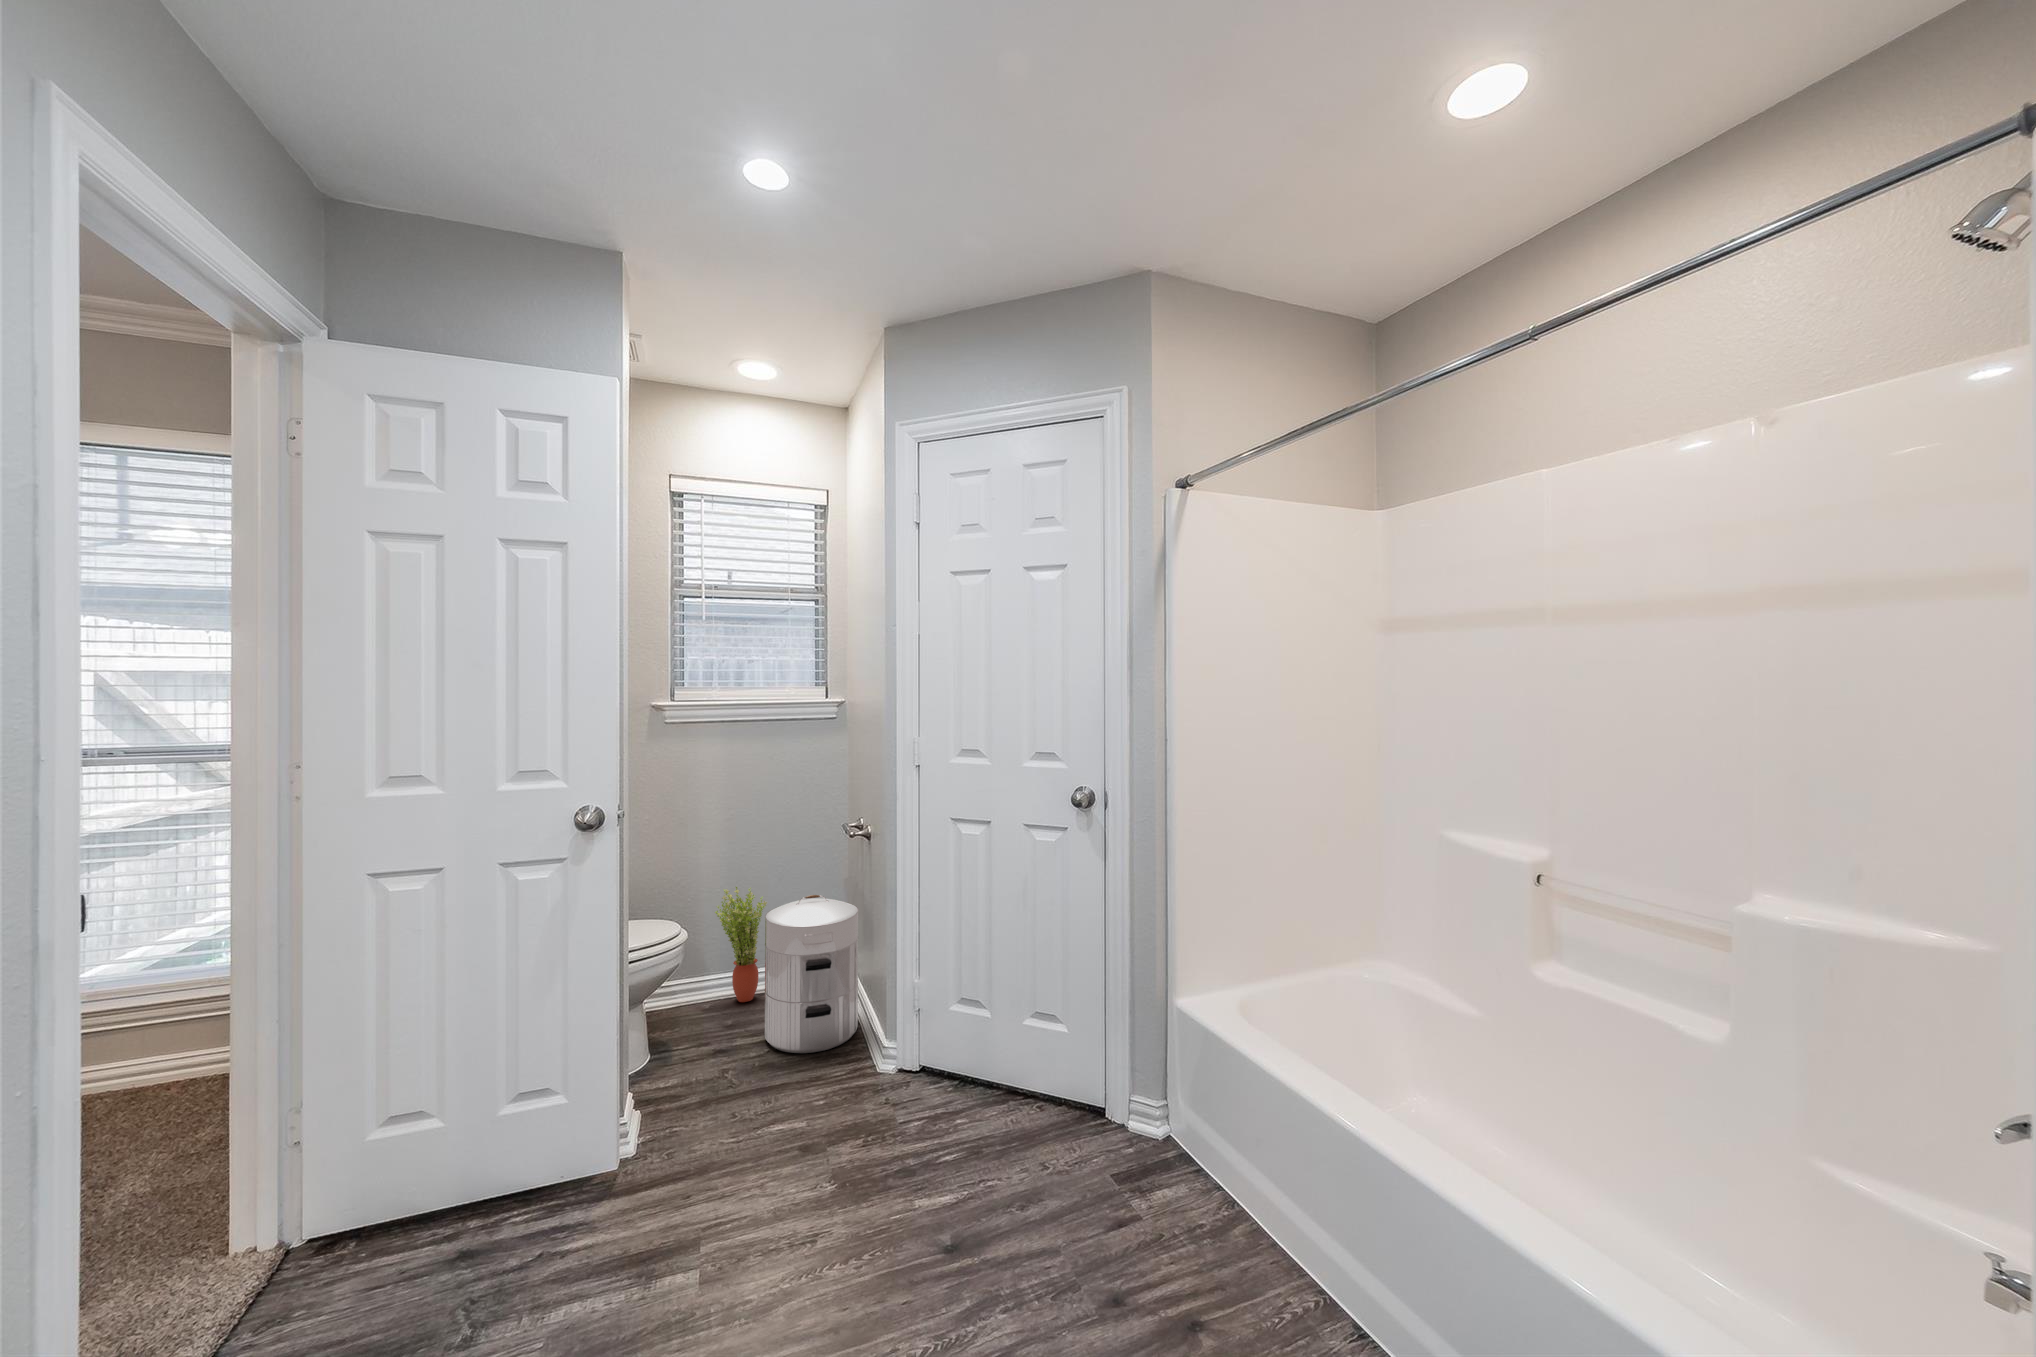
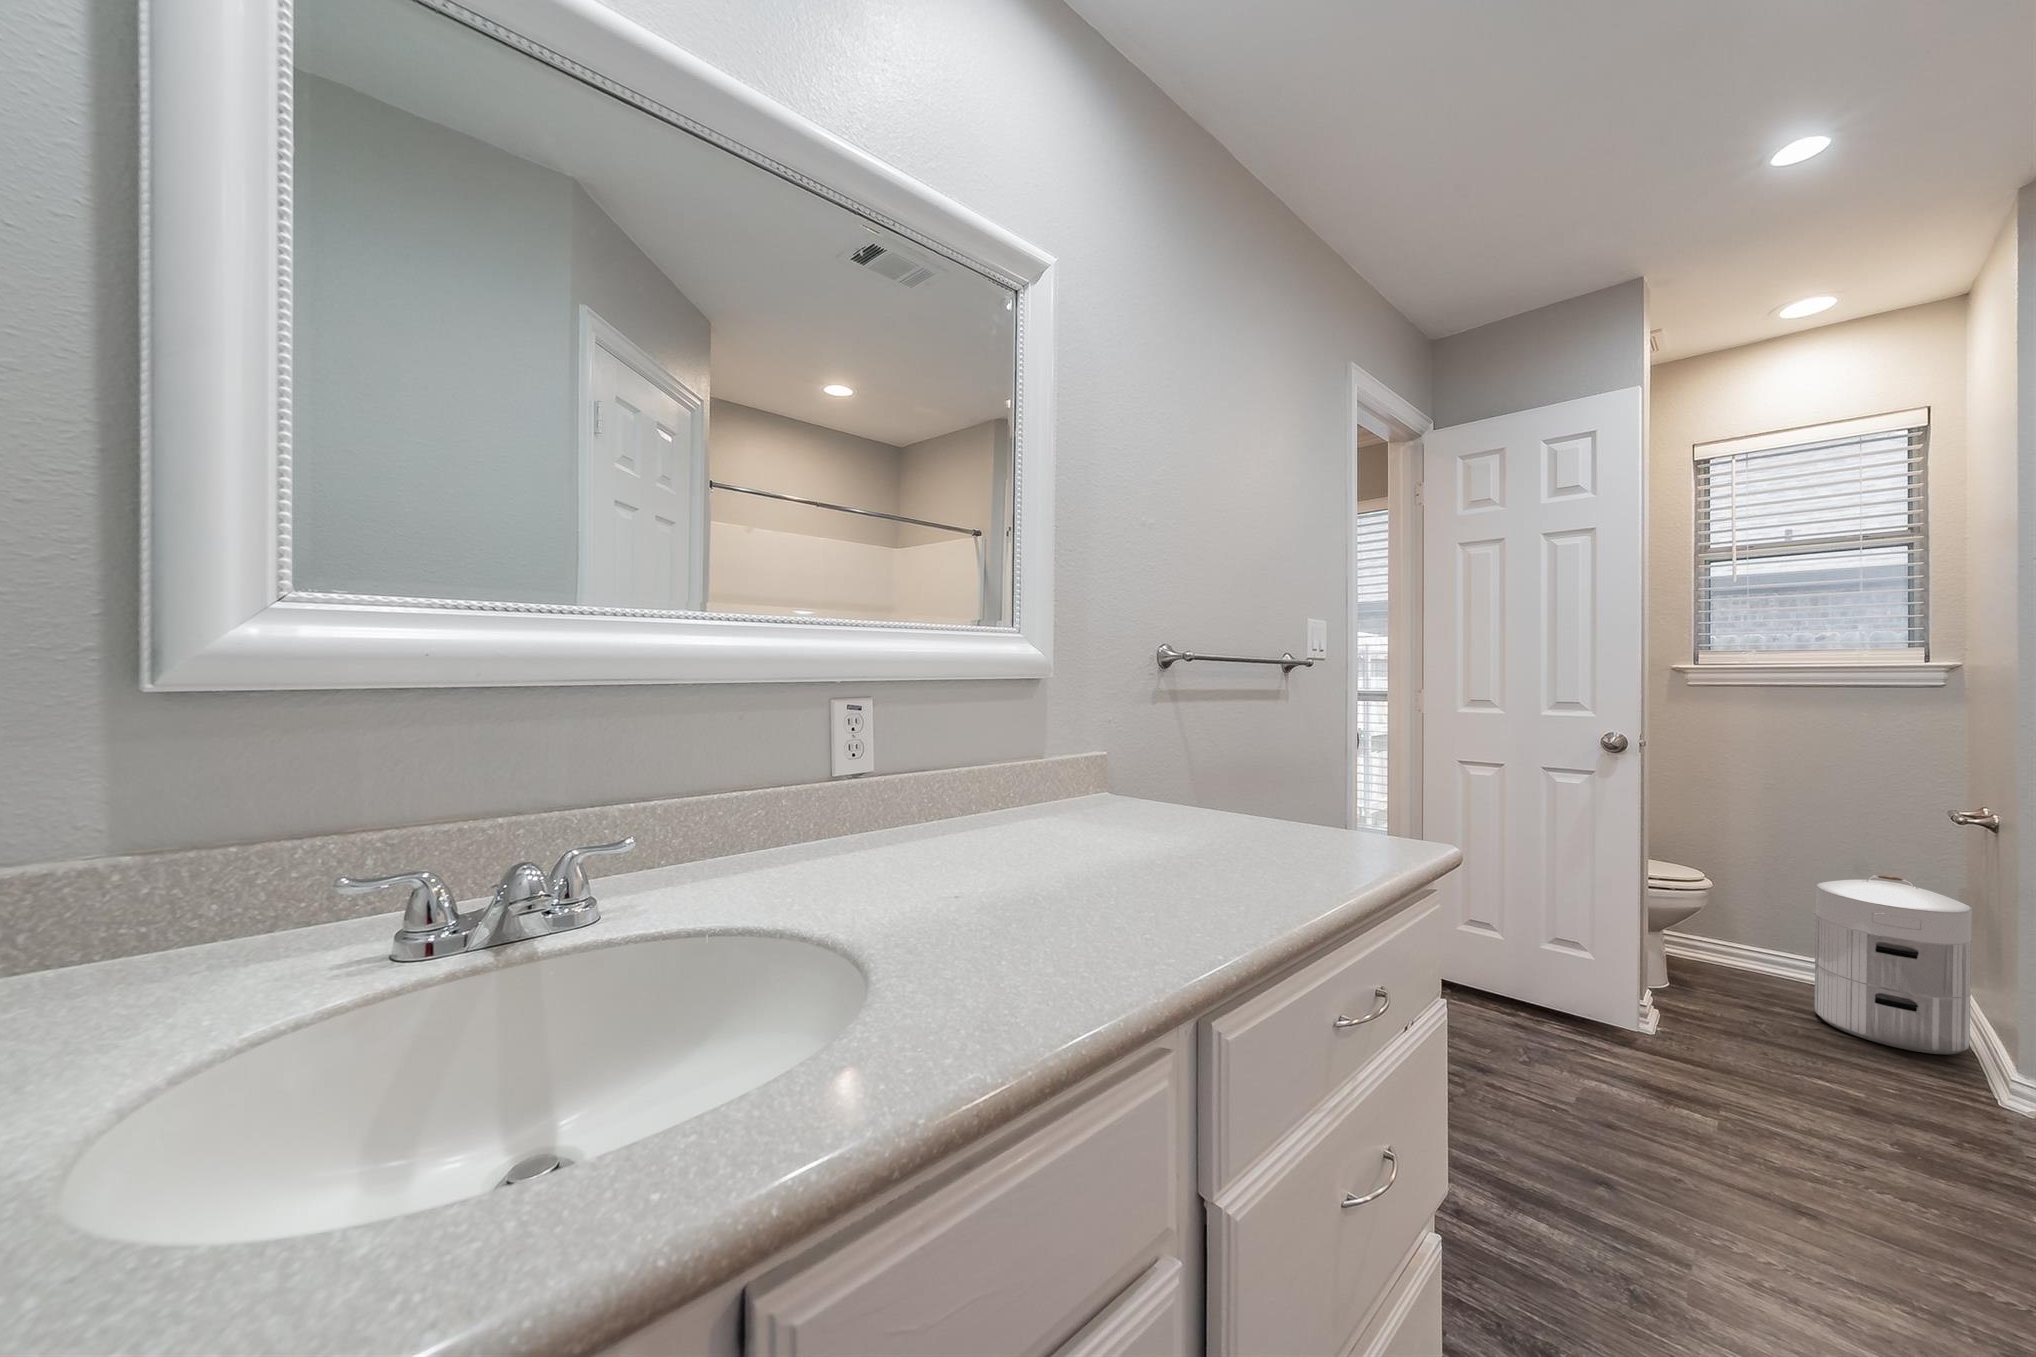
potted plant: present [715,887,767,1002] -> none [1749,854,1823,978]

